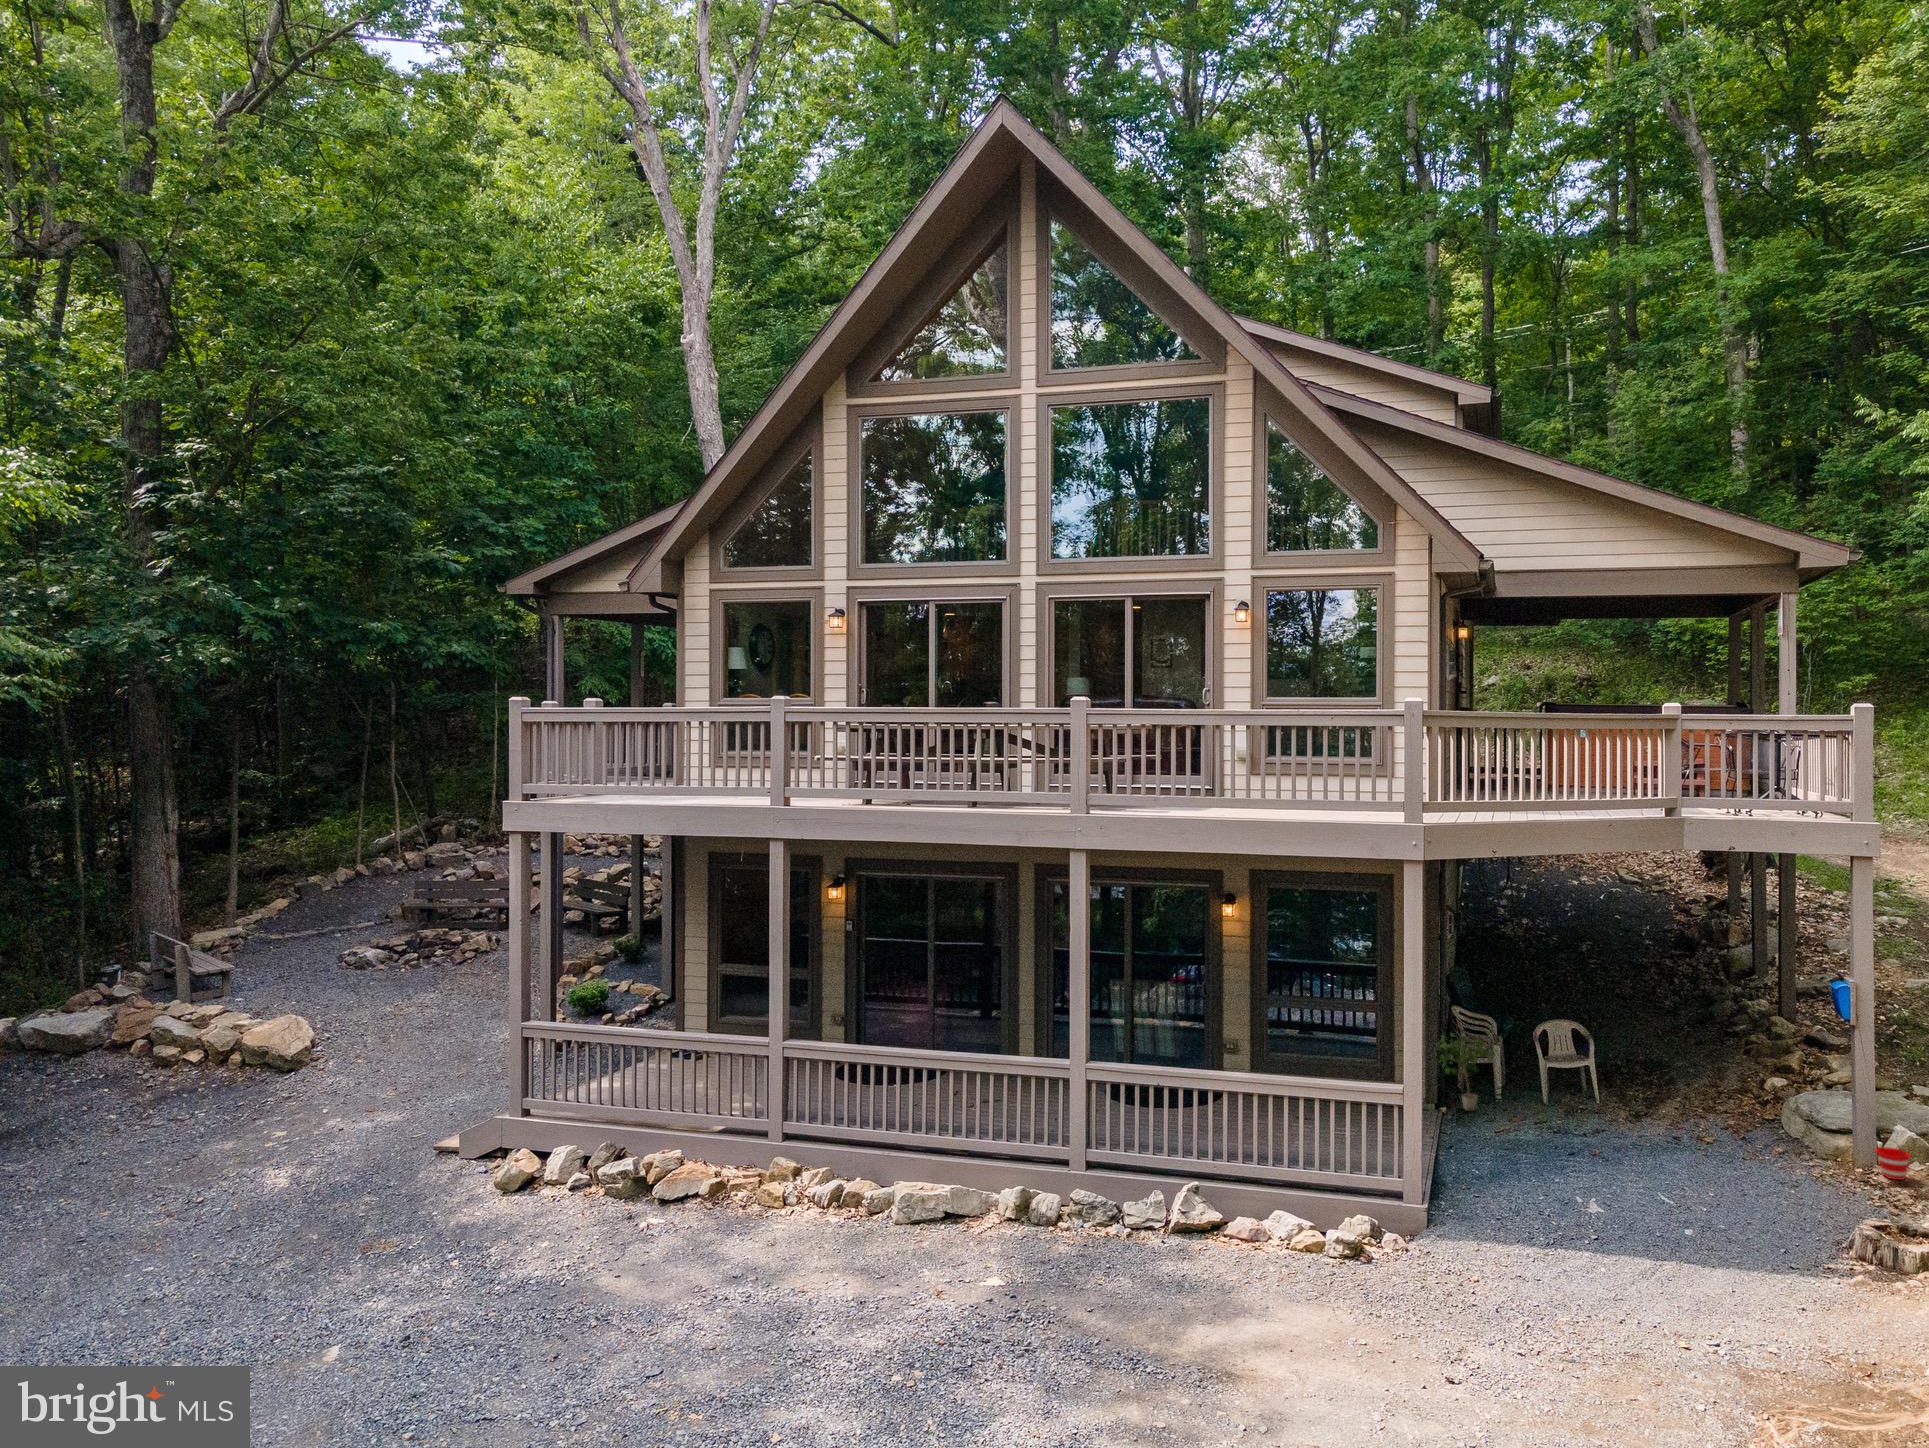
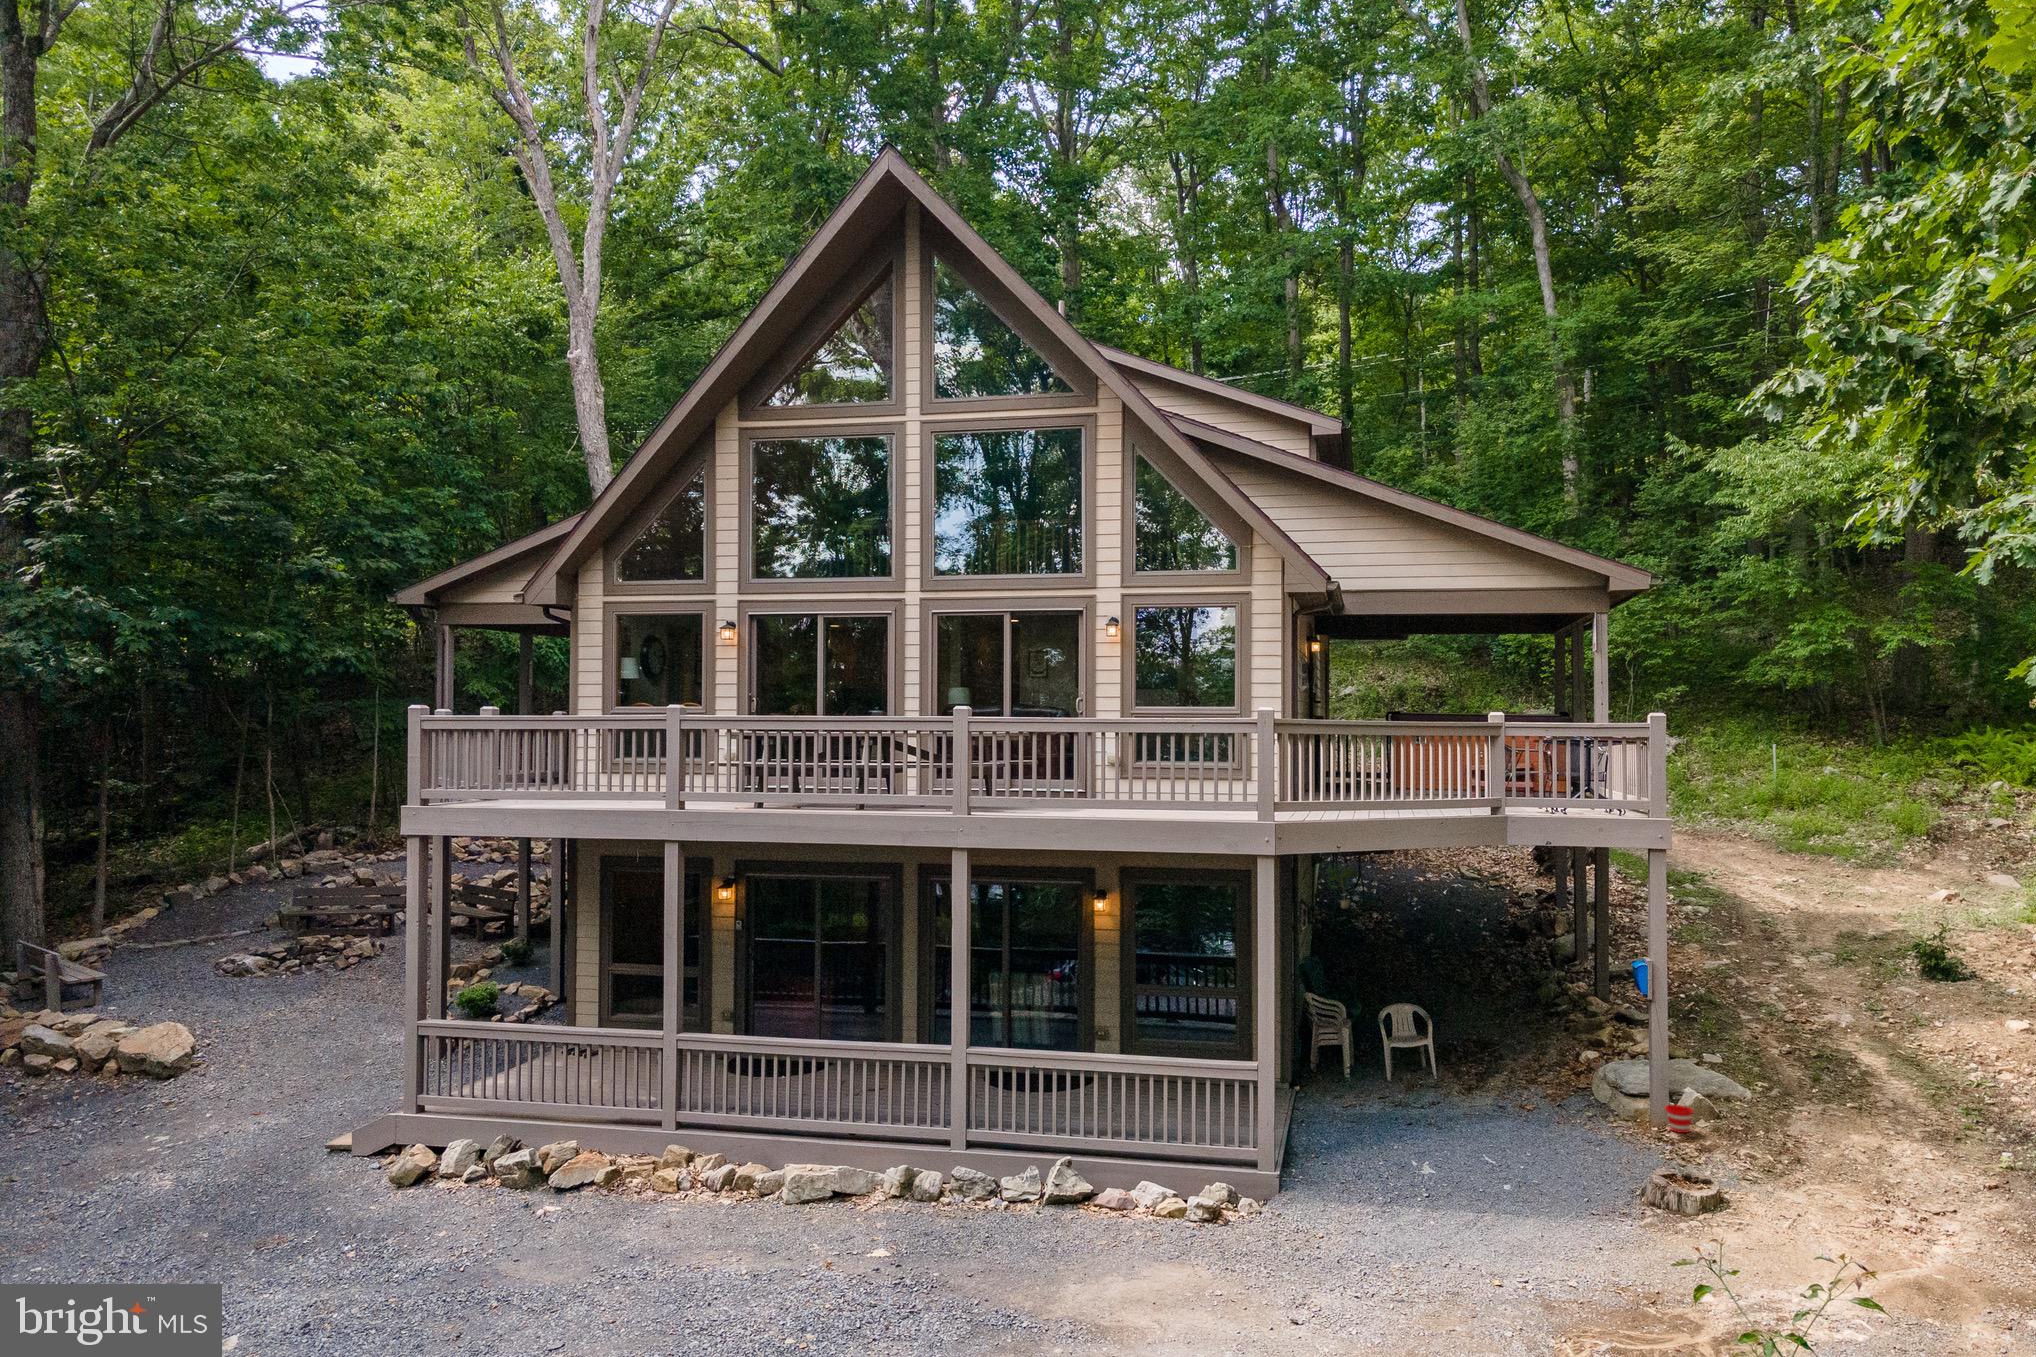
potted plant: present [1440,1034,1497,1111] -> present [1328,867,1360,909]

